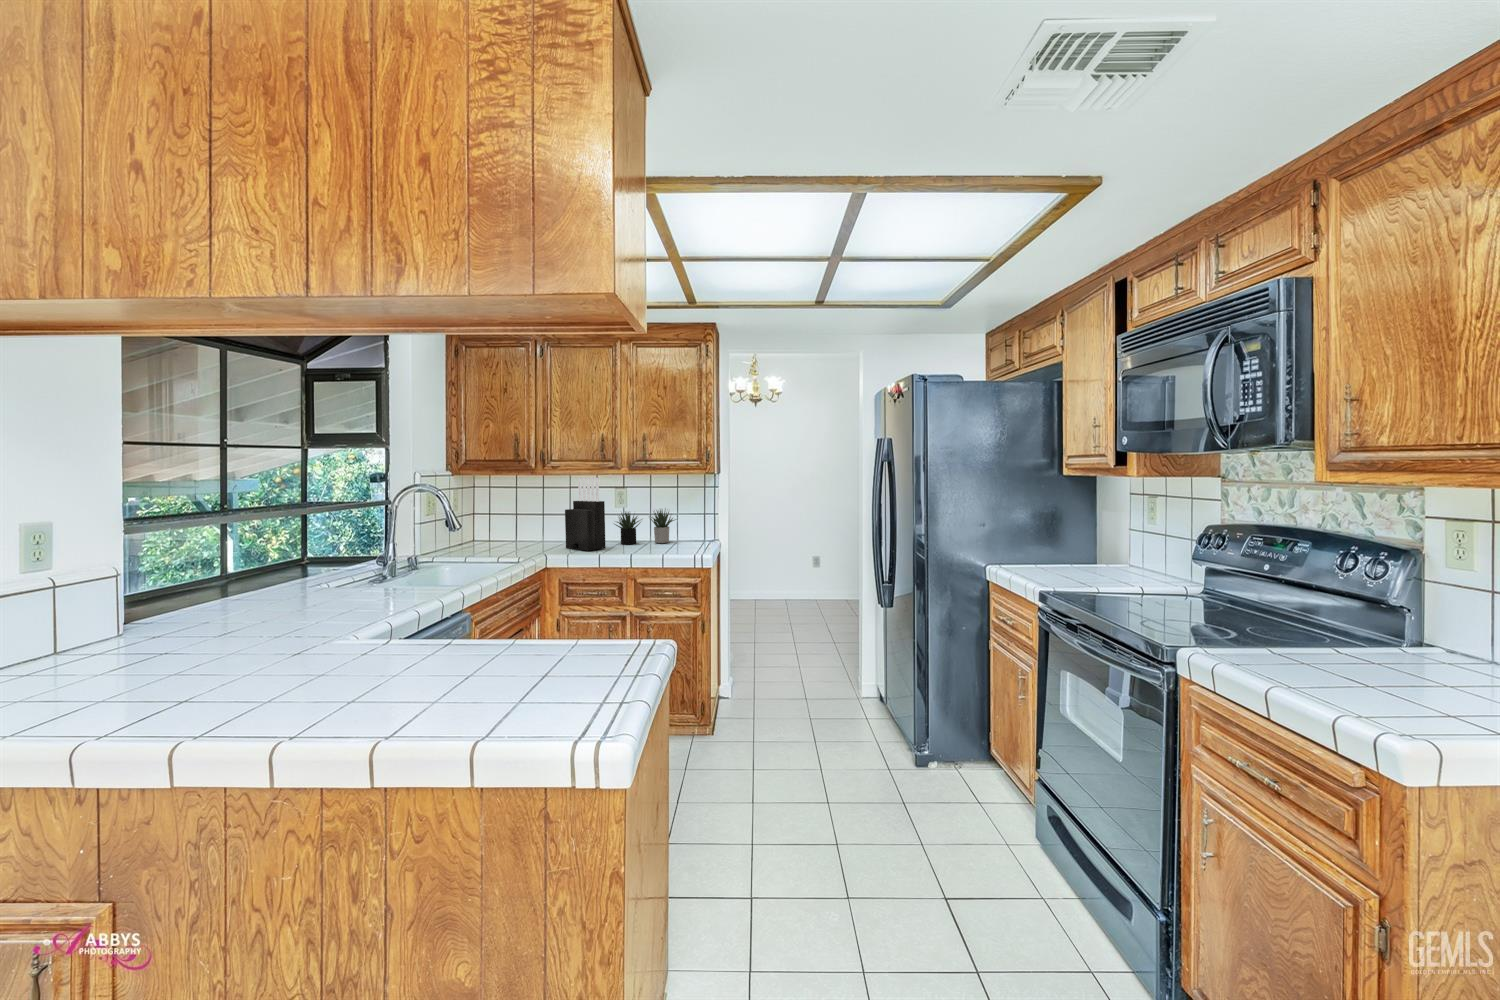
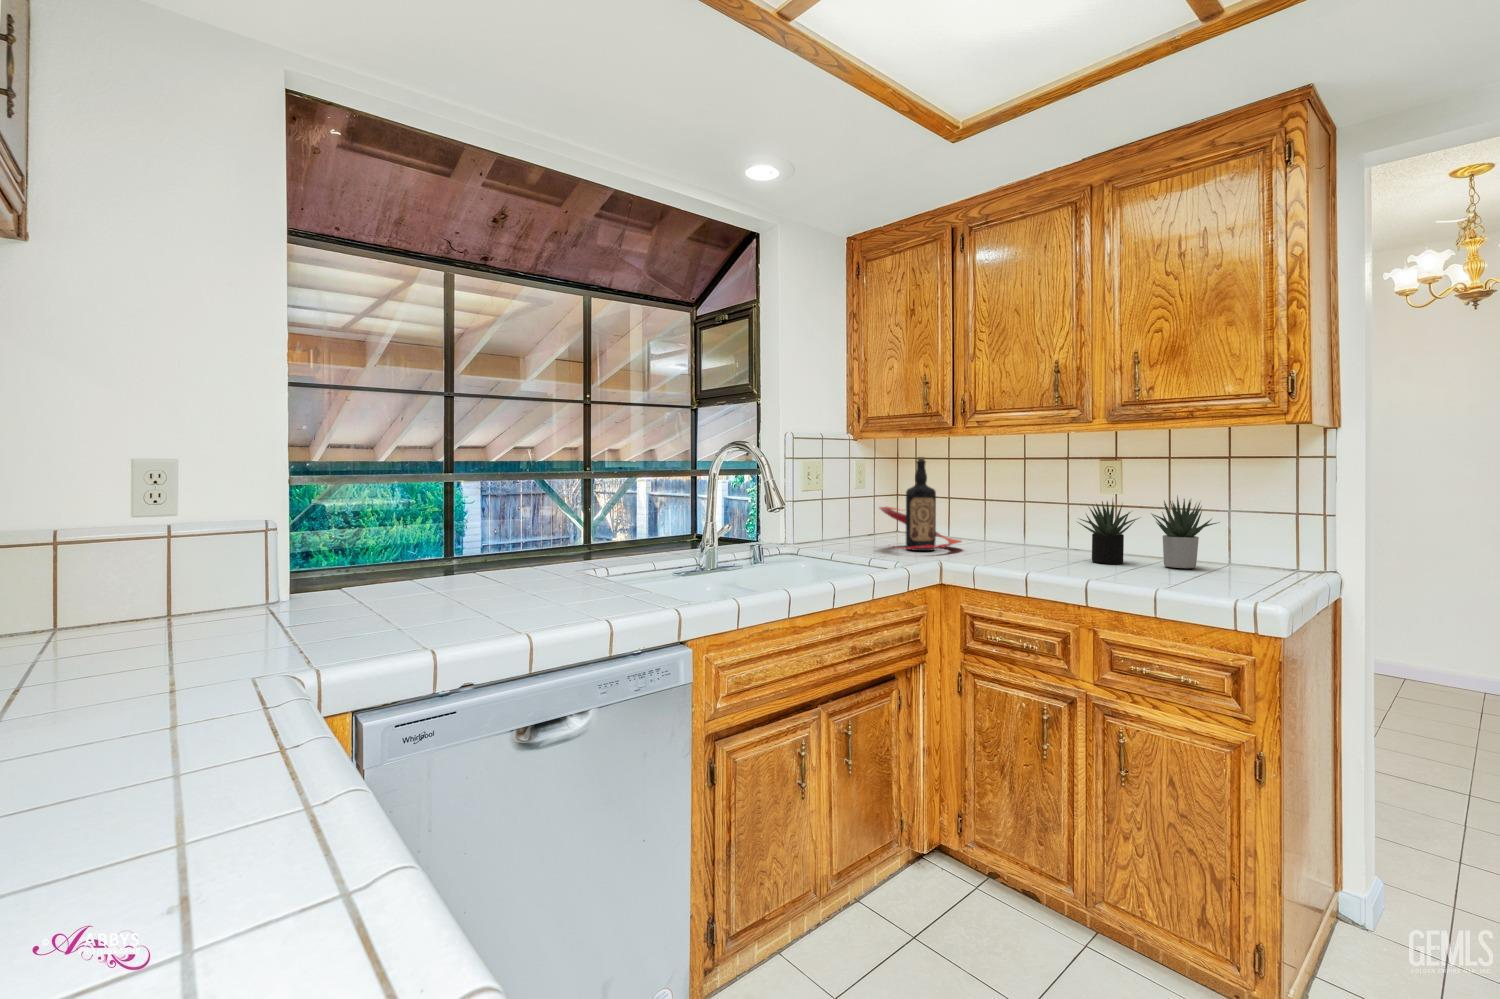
knife block: present [565,478,606,551] -> none [987,437,1053,566]
bottle: none [491,487,545,548] -> present [879,457,962,551]

